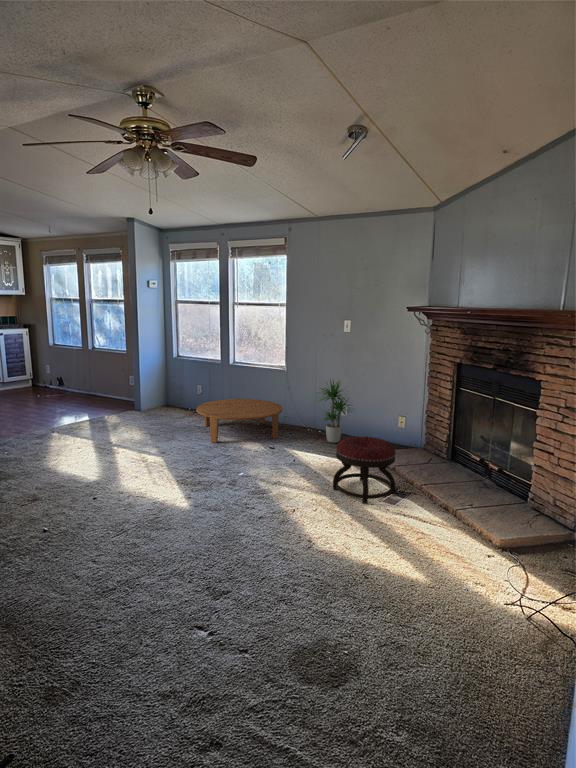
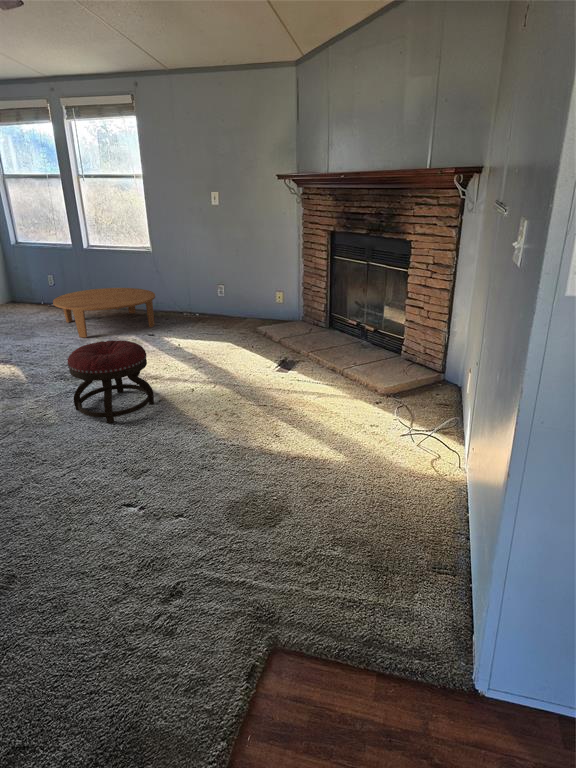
potted plant: present [320,380,349,443] -> none [190,256,235,325]
ottoman: present [333,437,396,504] -> present [67,340,154,423]

